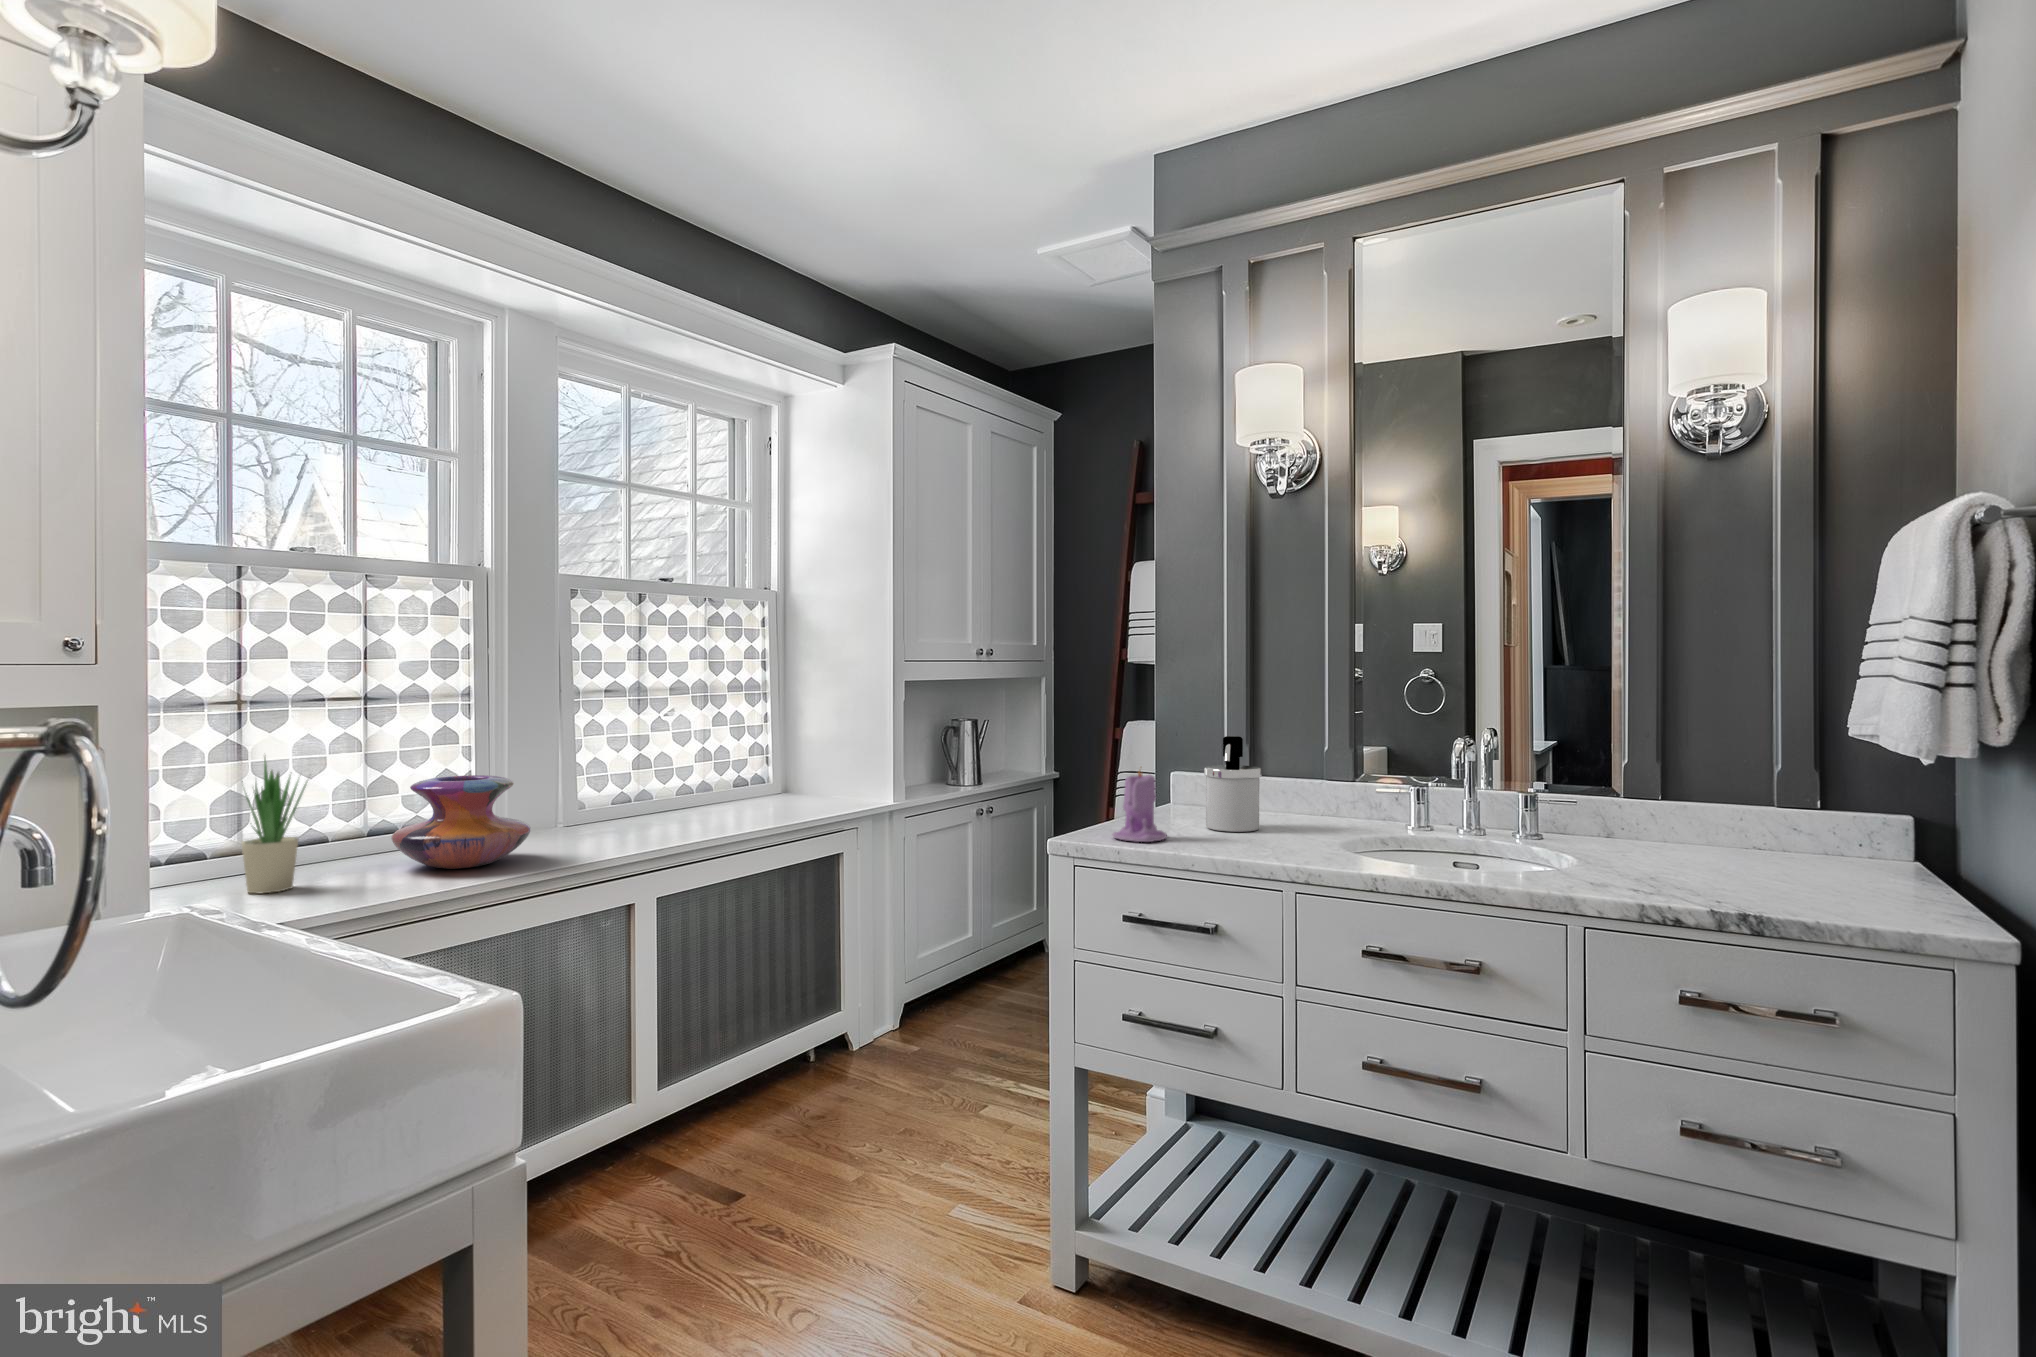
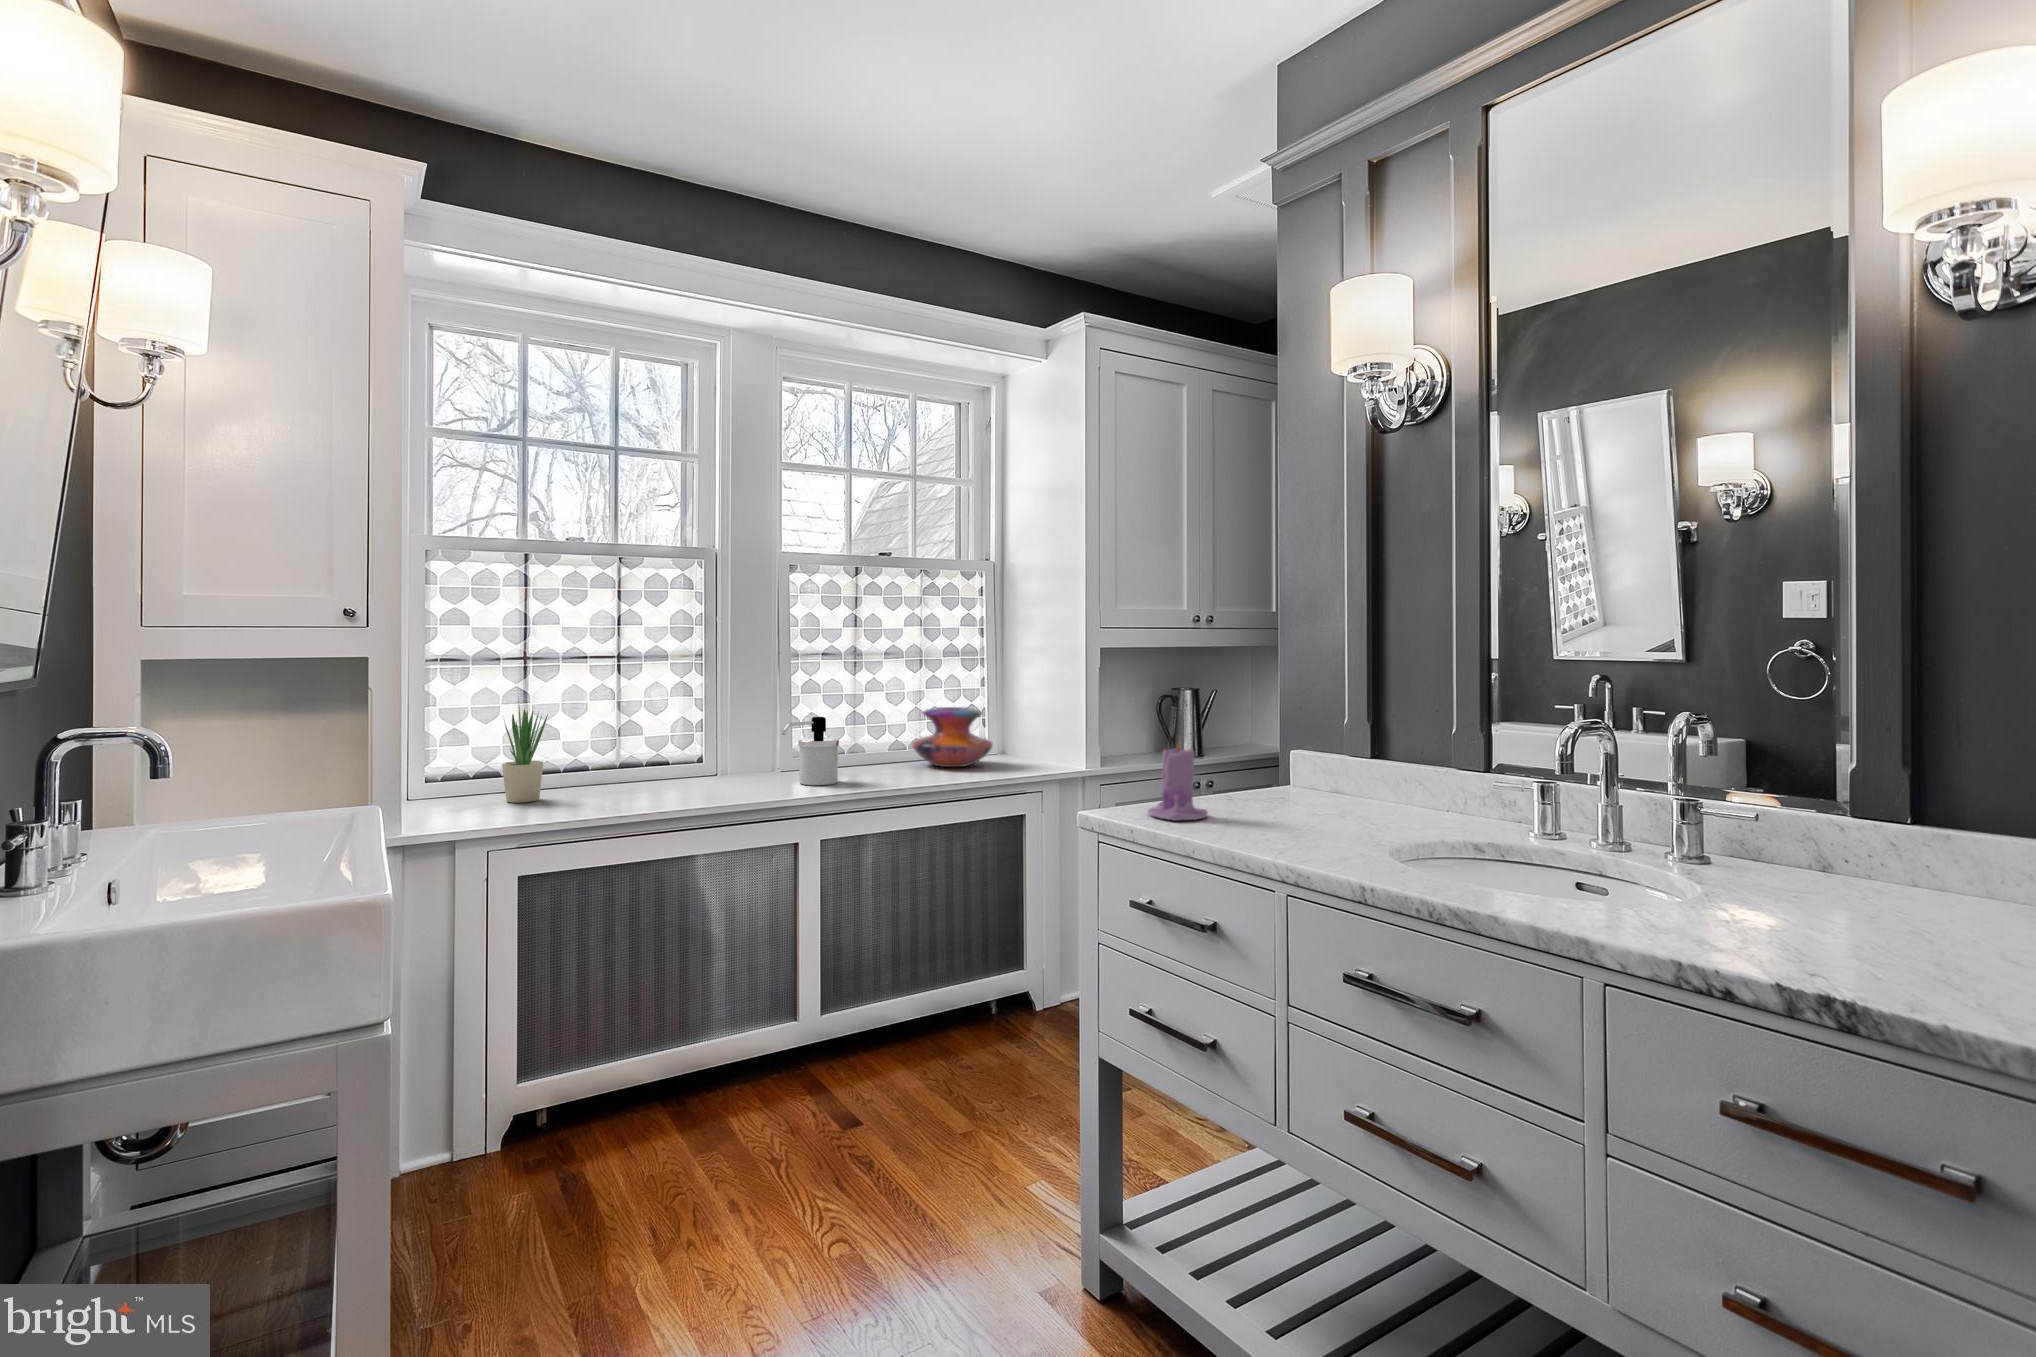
soap dispenser: present [1204,736,1262,832] -> present [782,717,839,785]
decorative vase: present [391,775,531,869] -> present [912,707,993,767]

